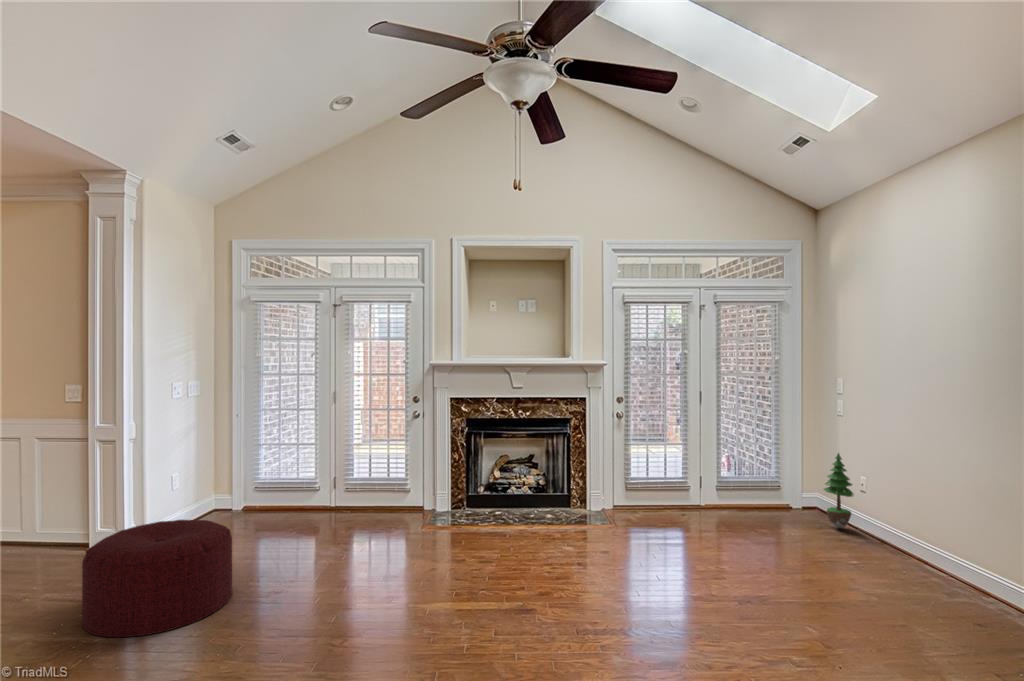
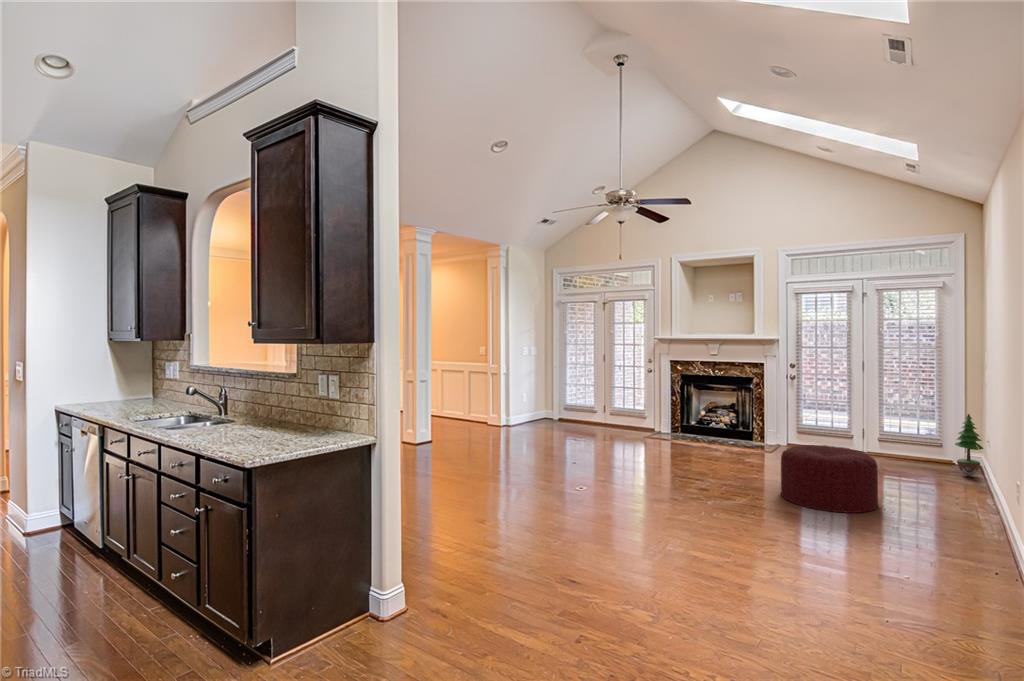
ottoman: present [82,520,232,637] -> present [781,445,878,513]

